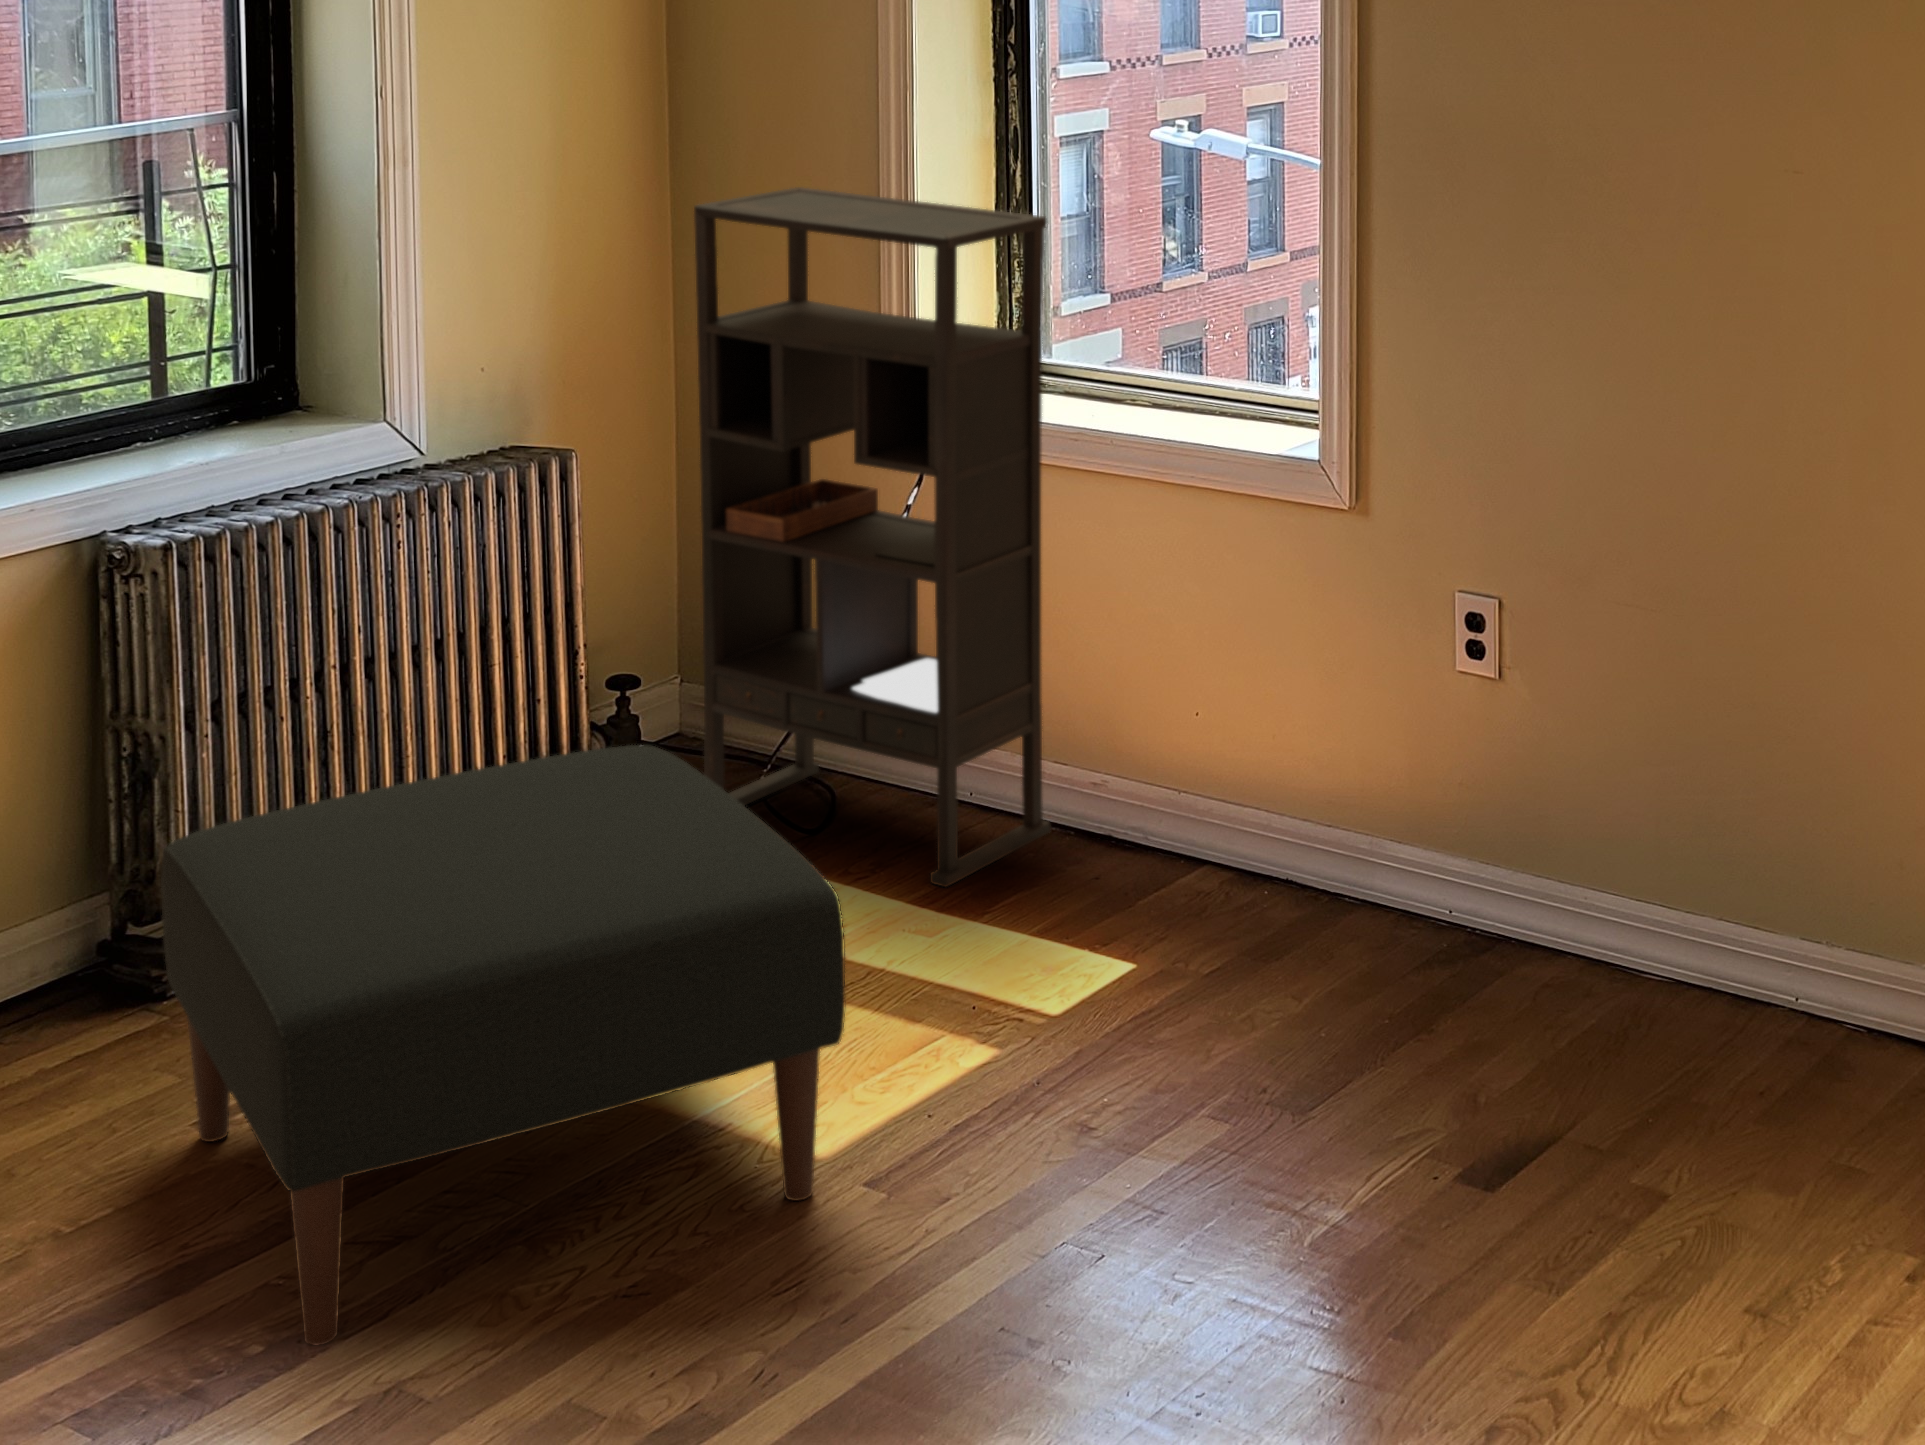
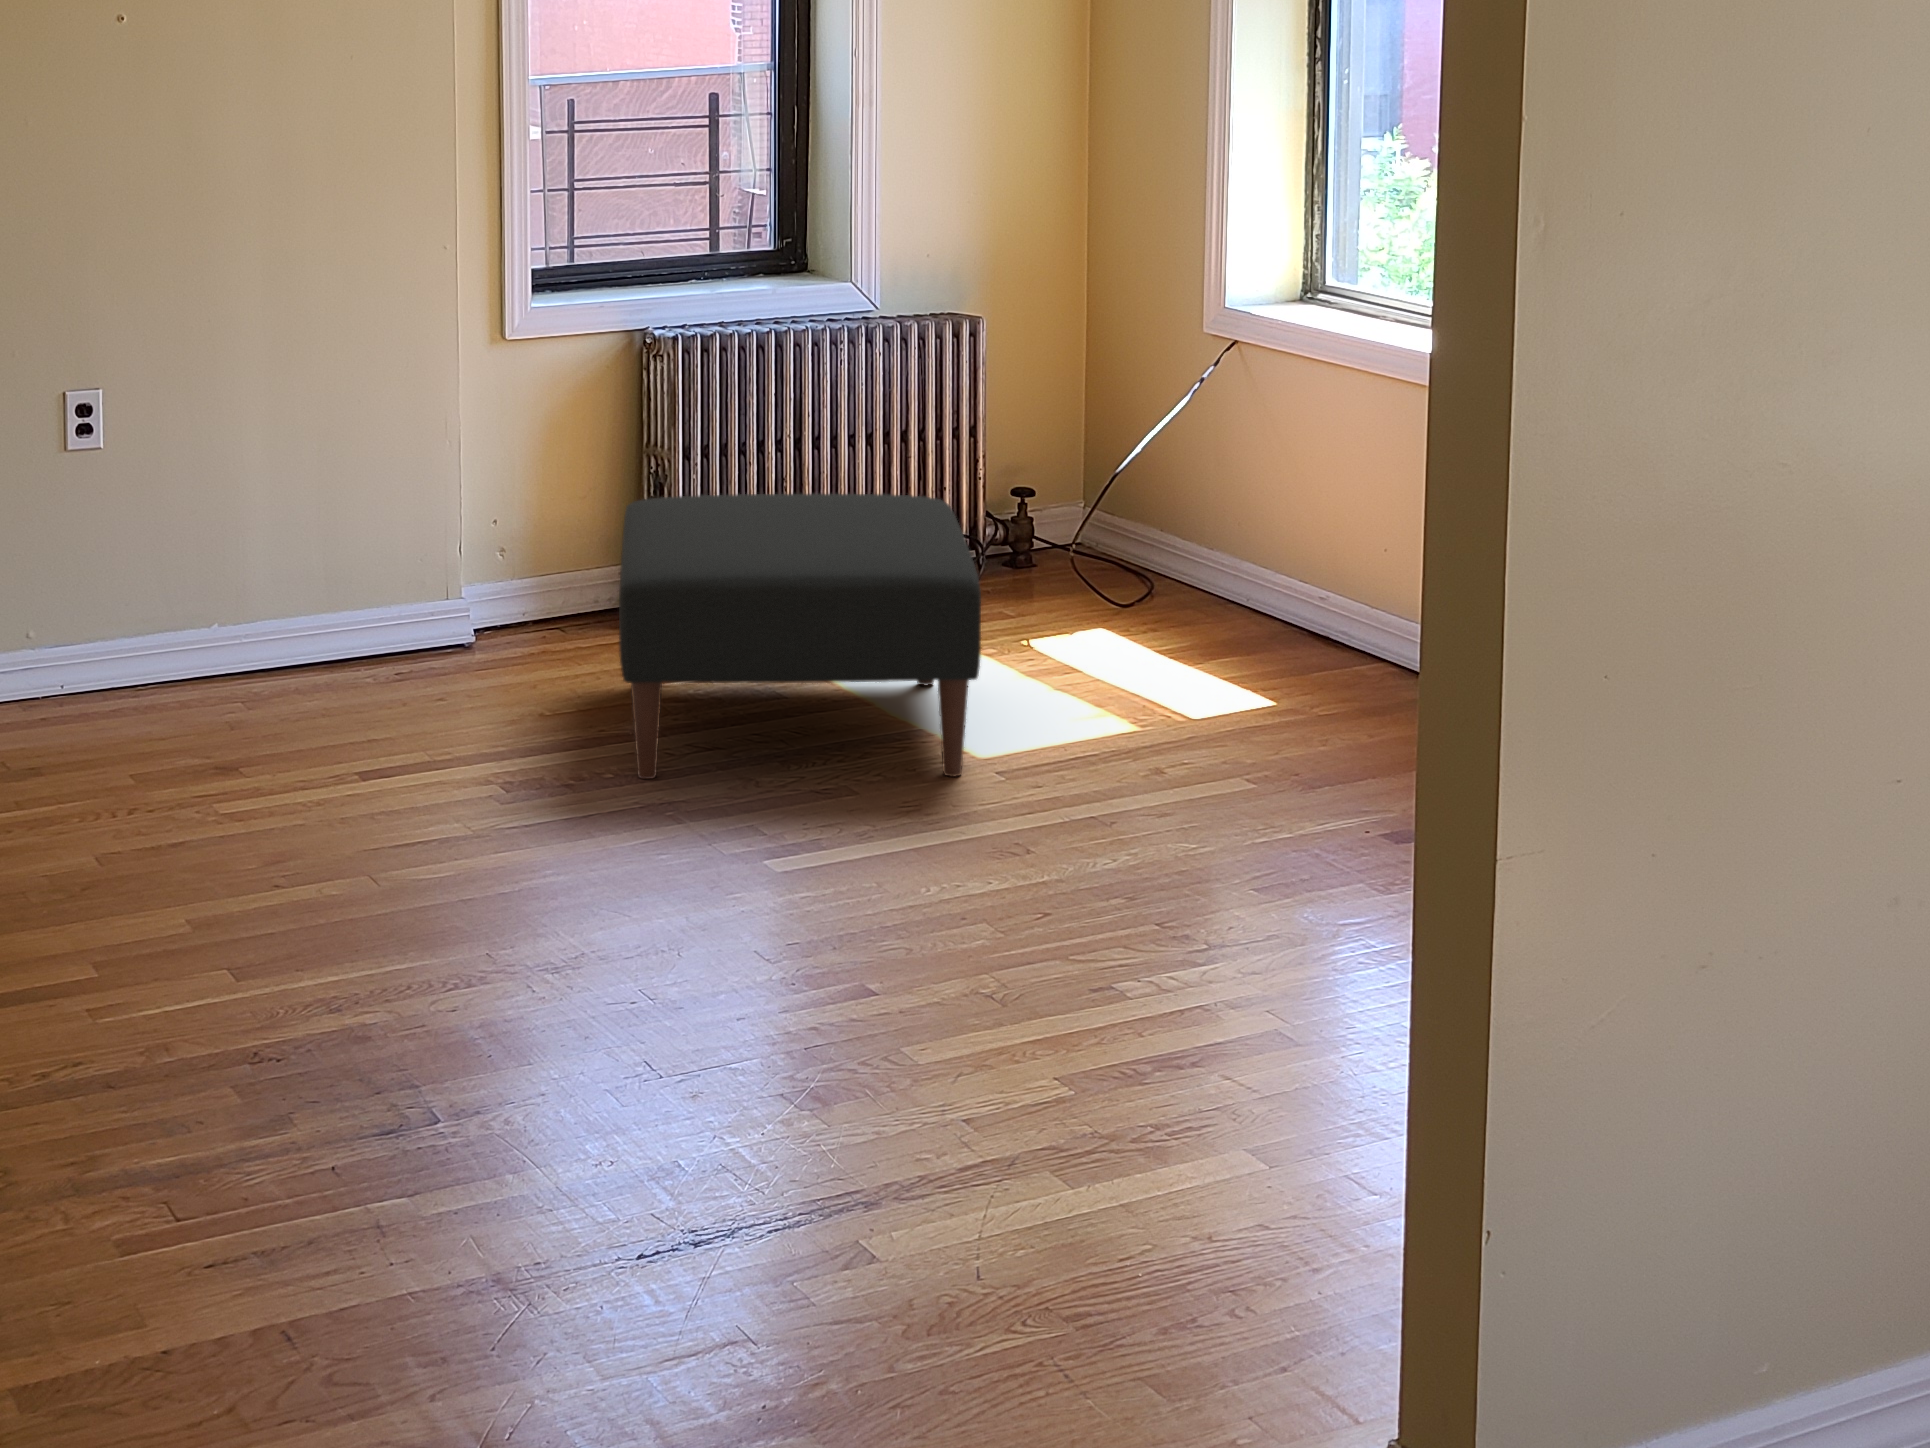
bookshelf: present [694,187,1050,887] -> none [1051,142,1303,652]

